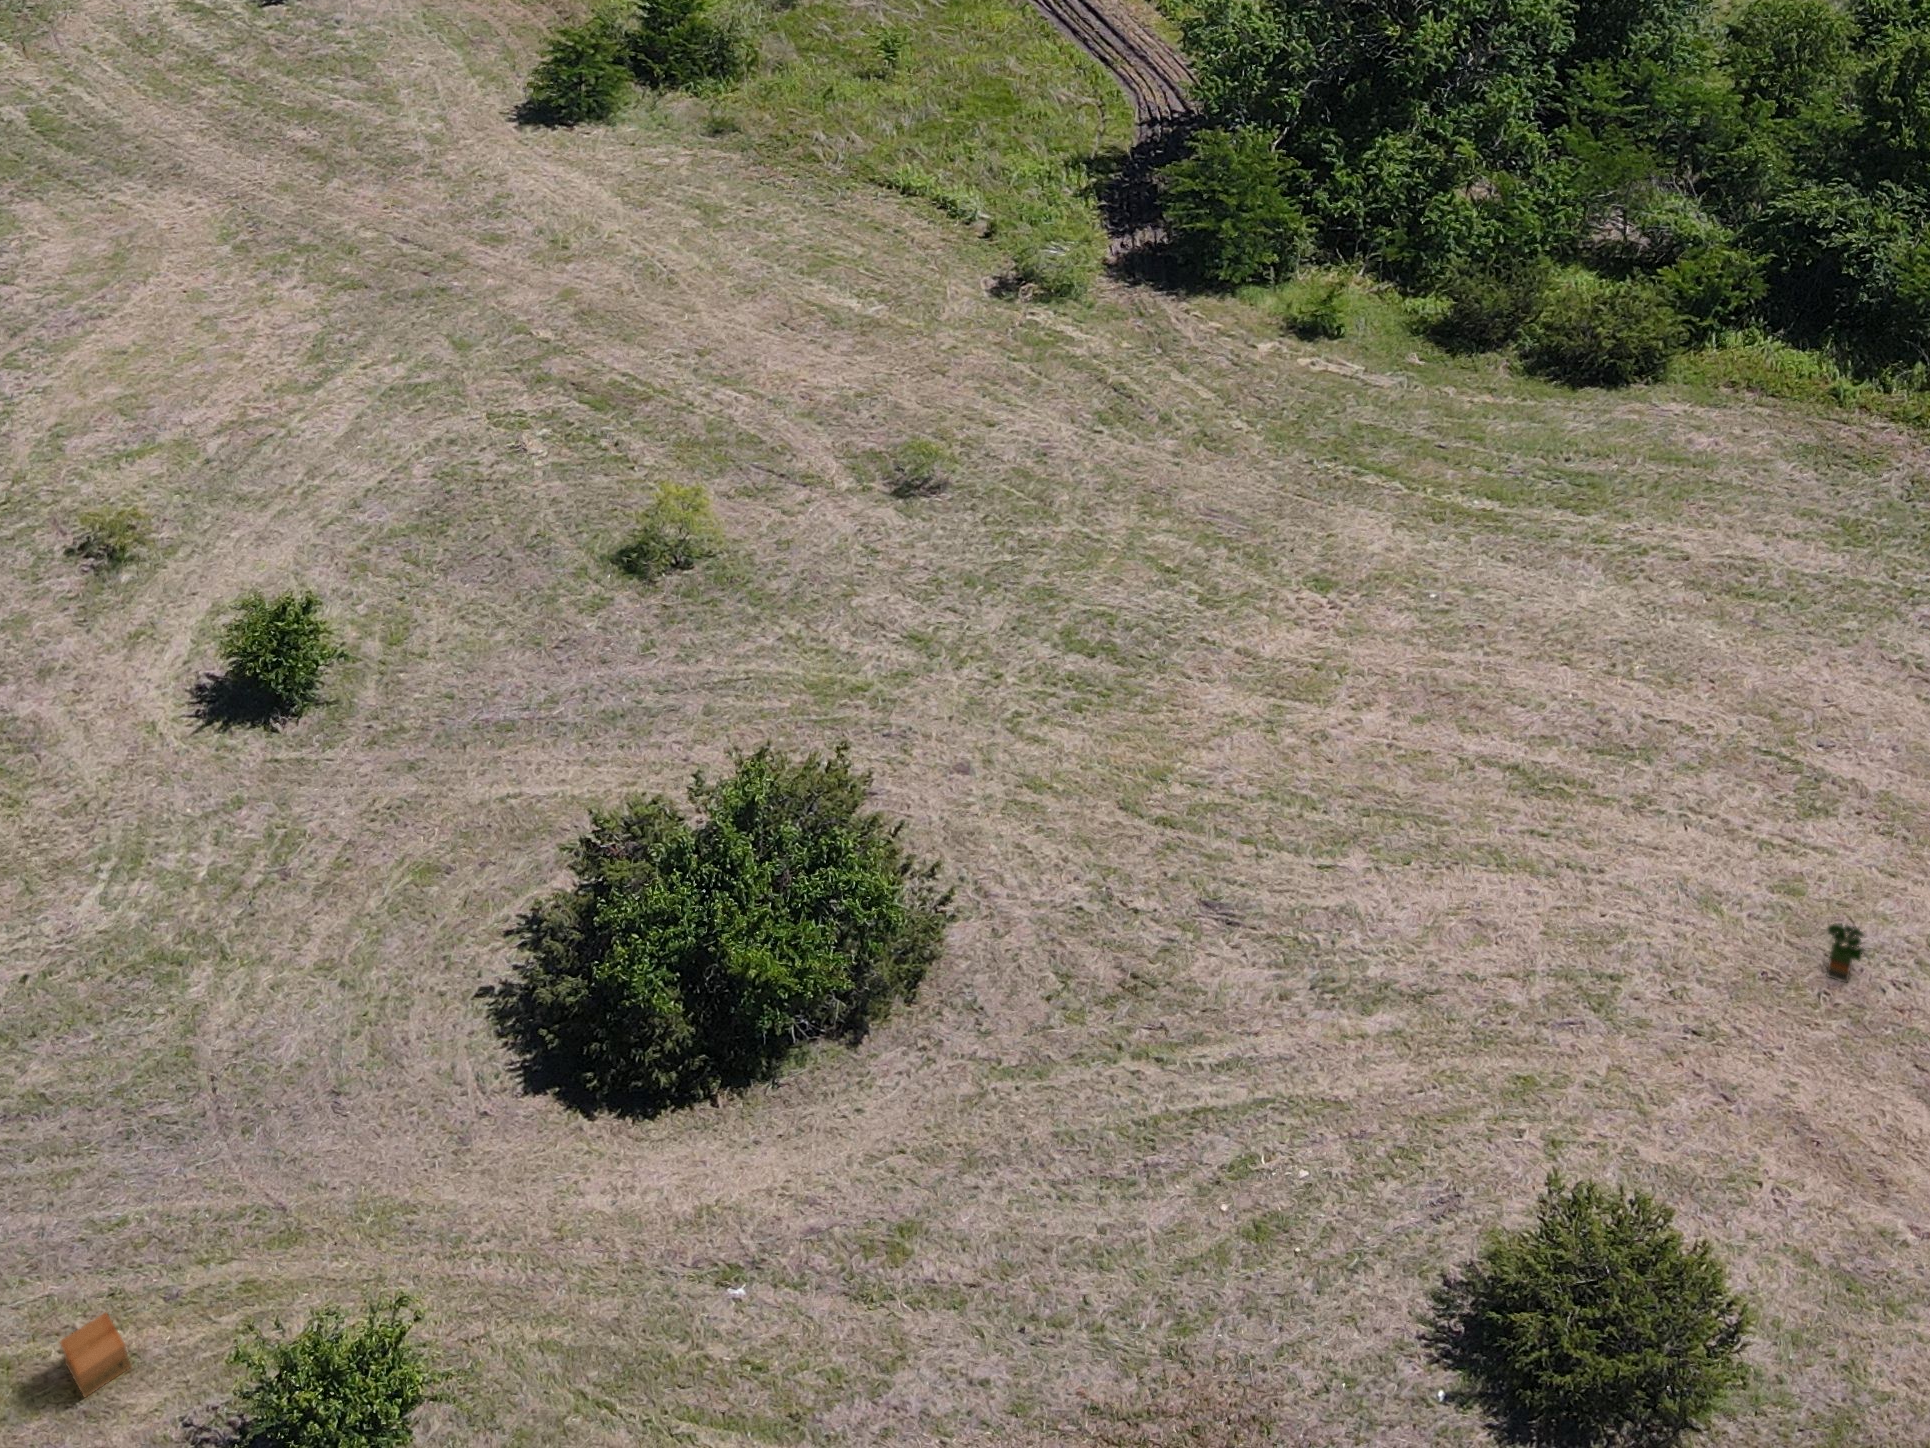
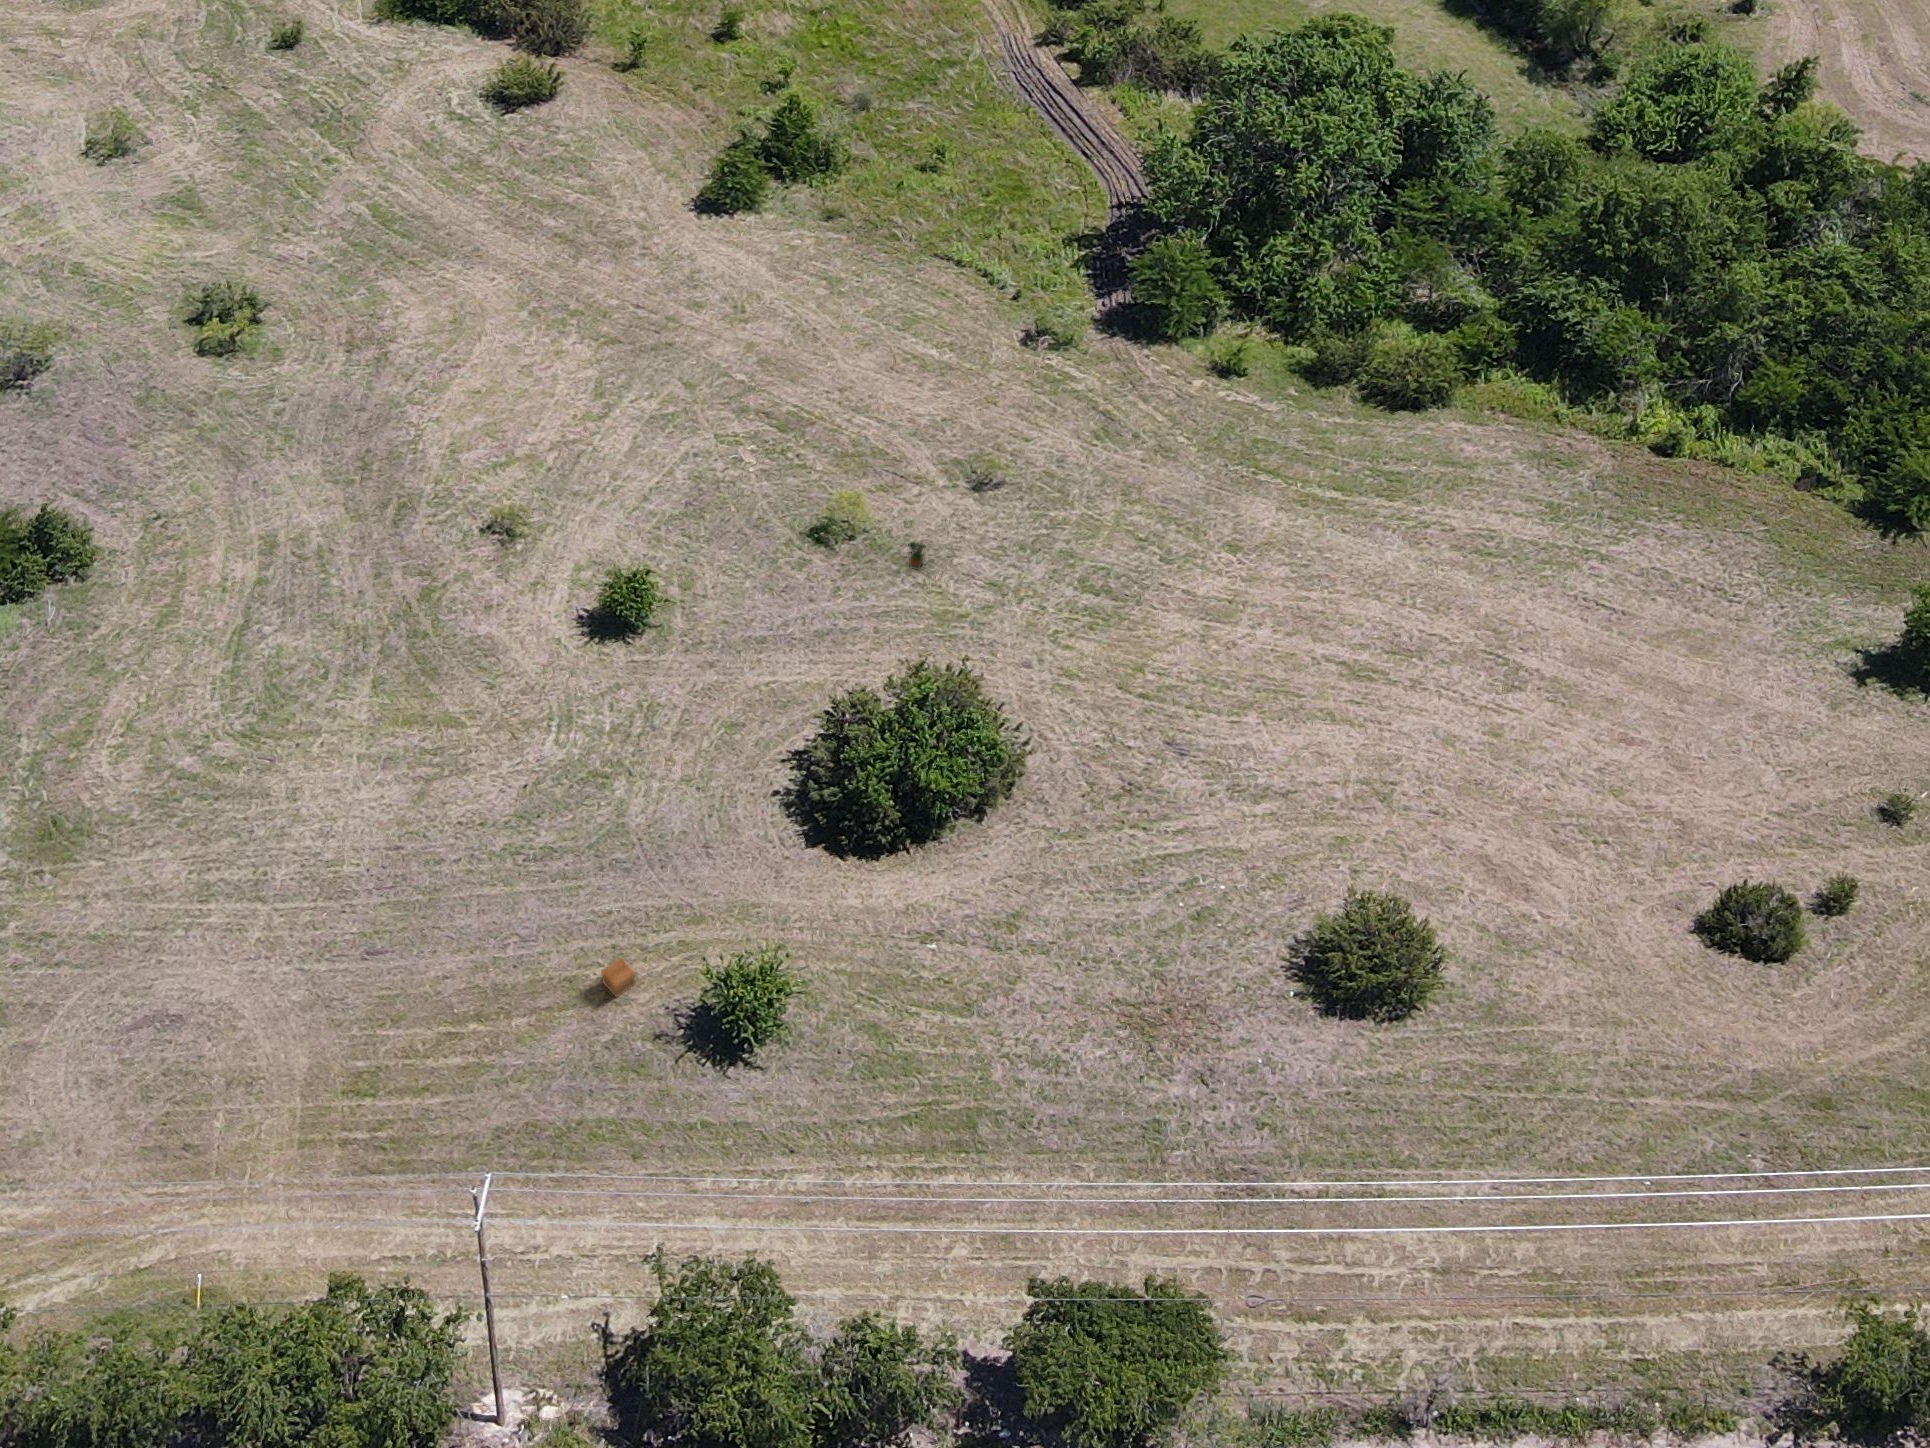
potted tree: present [1827,924,1864,982] -> present [908,542,926,570]

